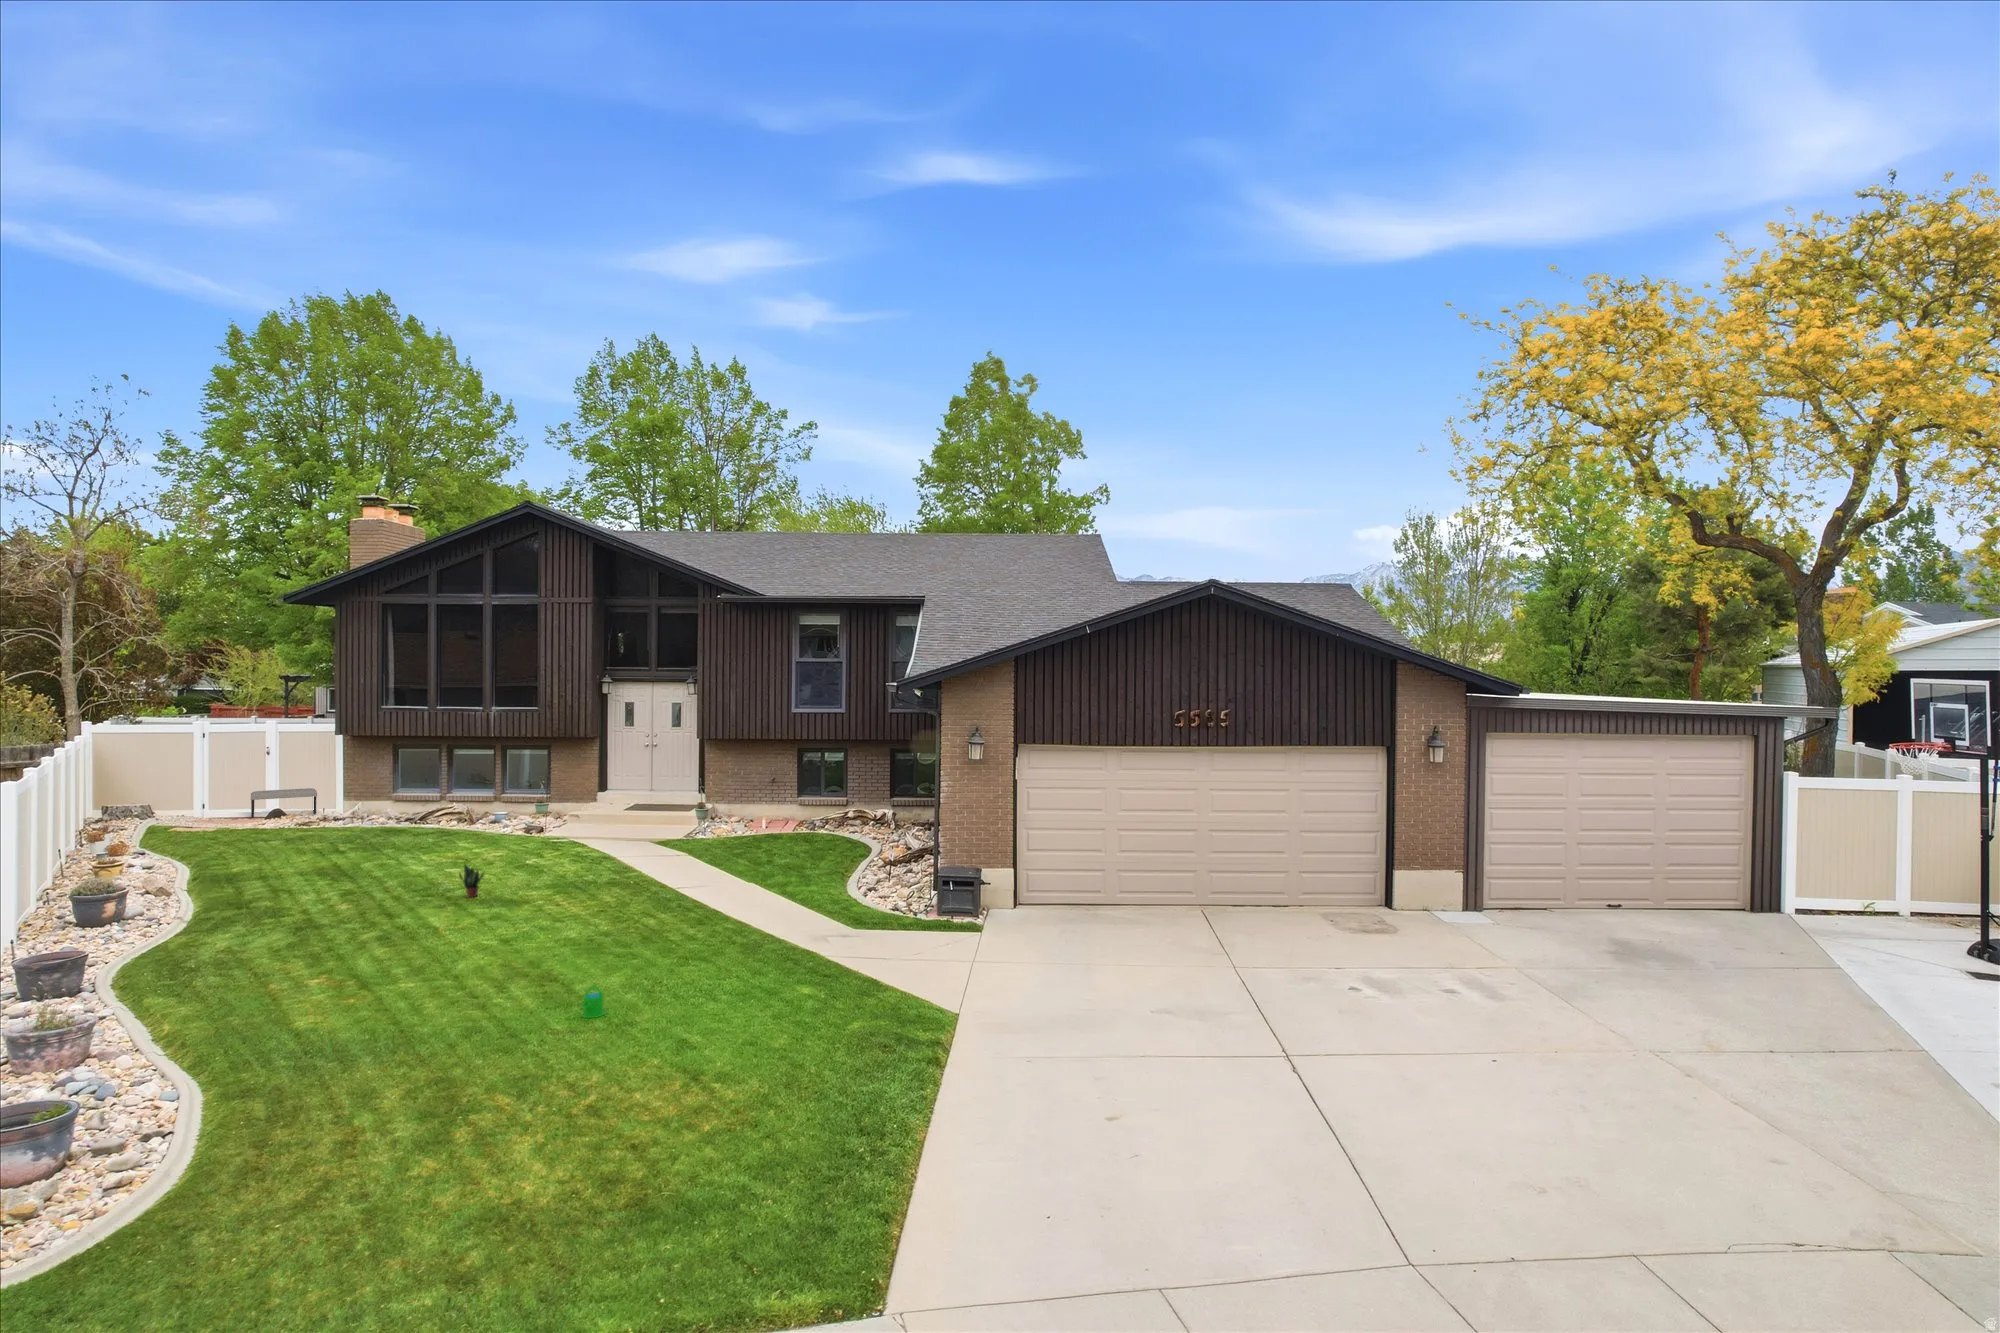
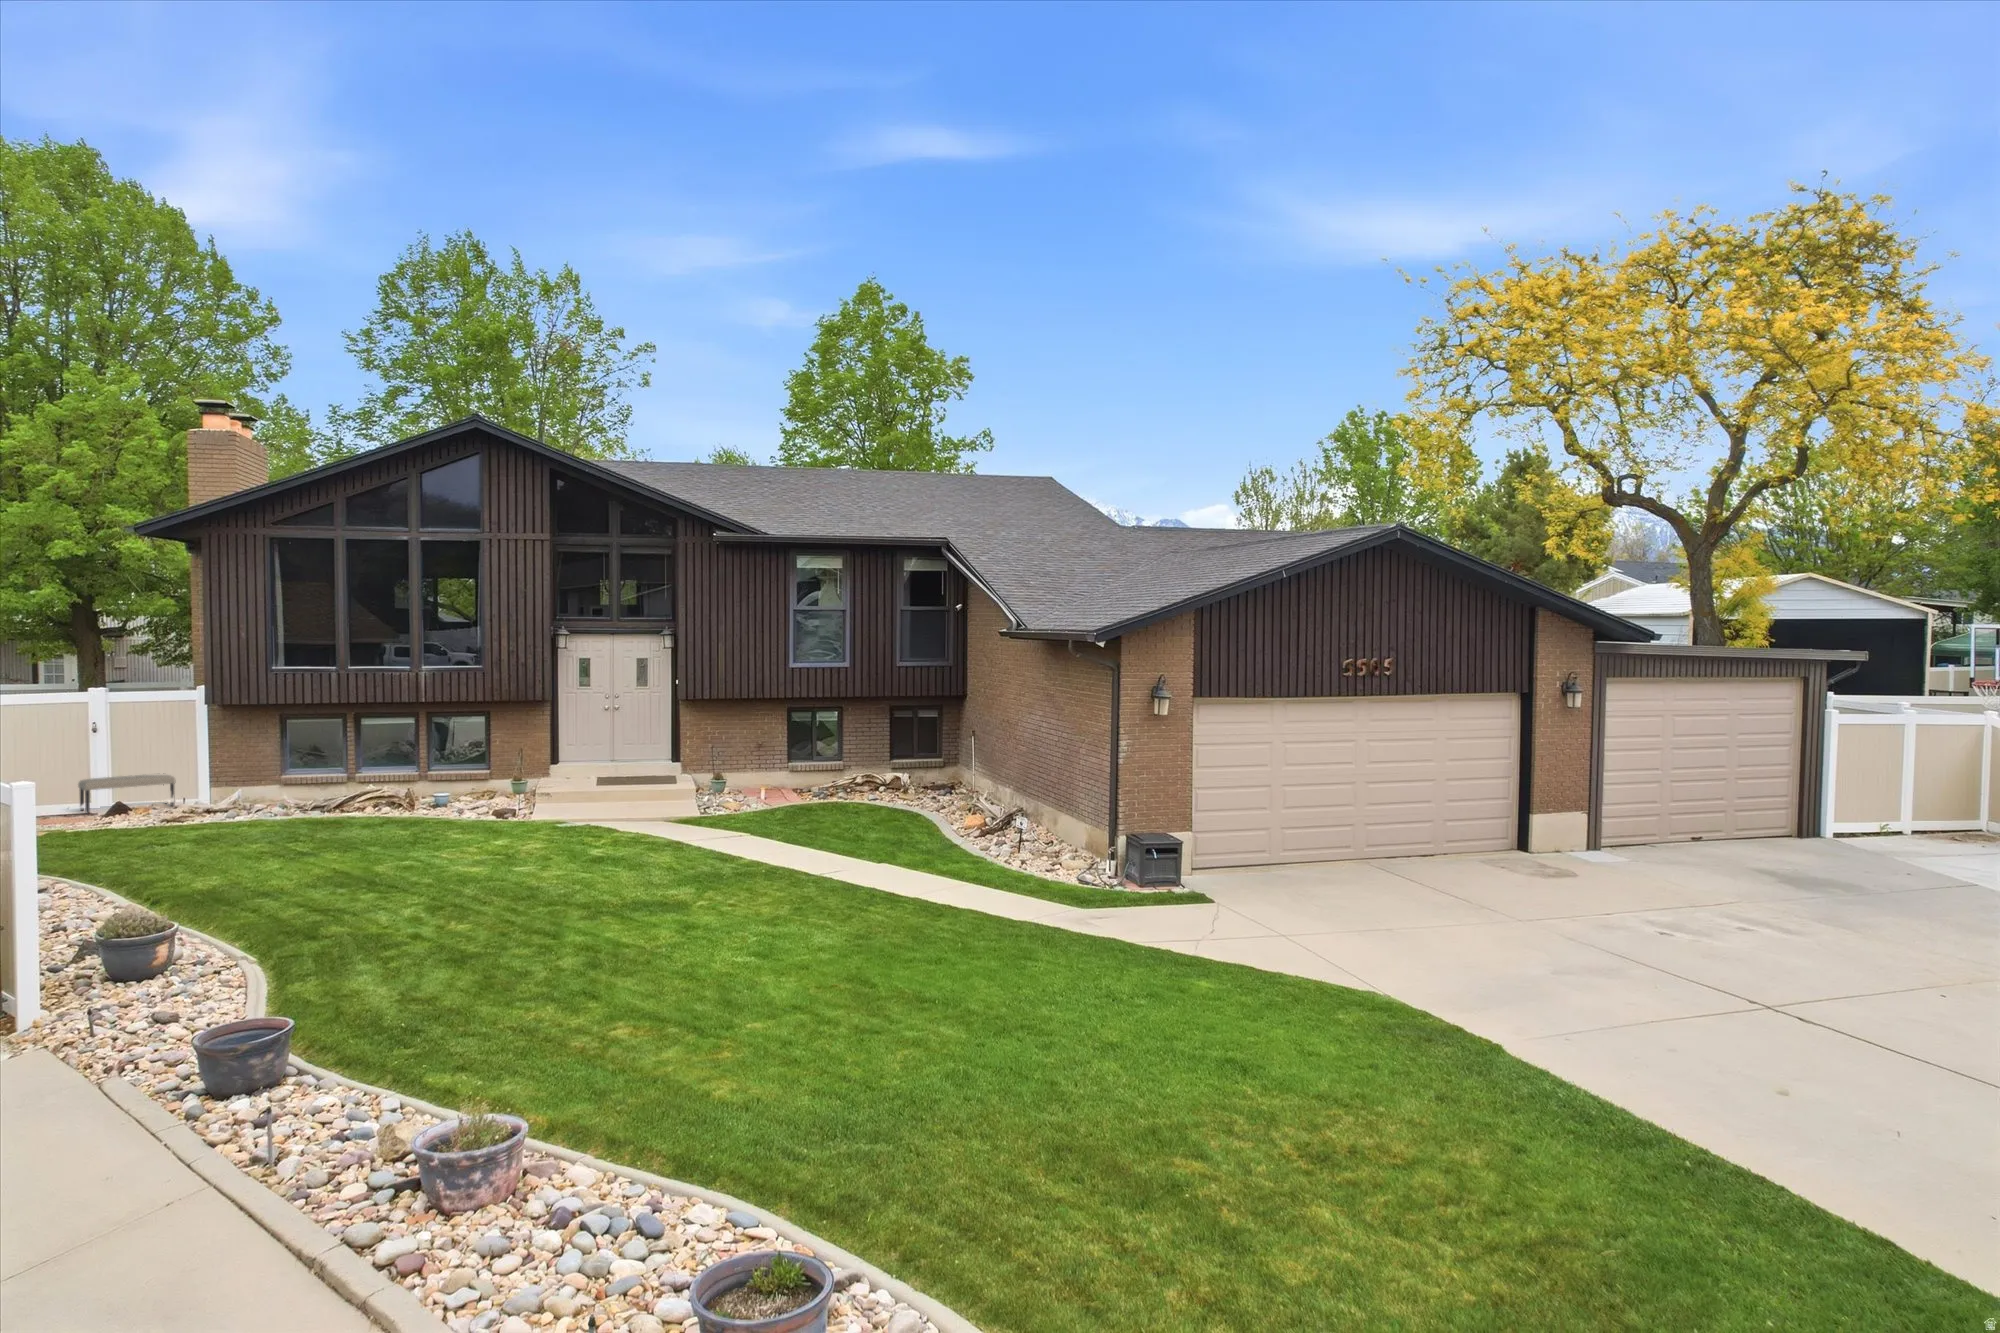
potted plant: present [459,864,484,897] -> none [563,850,589,893]
watering can: present [582,986,605,1018] -> none [960,975,986,1013]

